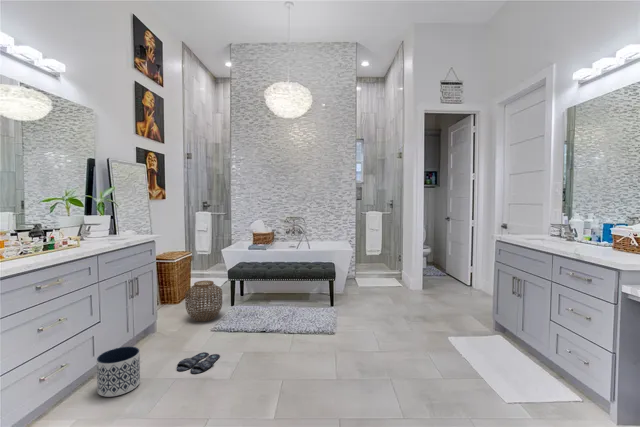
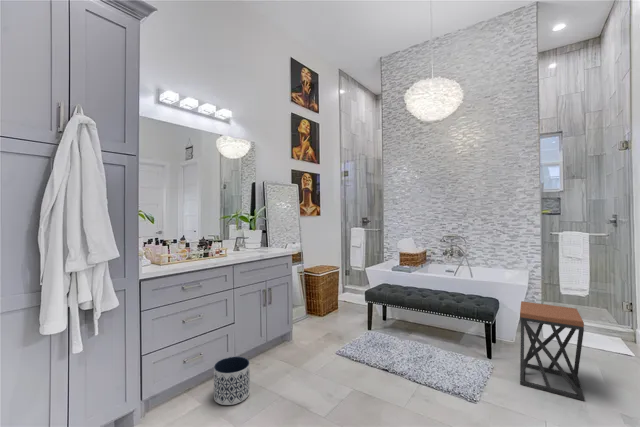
stool: none [353,260,391,318] -> present [520,301,584,401]
woven basket: present [185,280,222,321] -> none [319,299,354,342]
slippers: present [177,352,220,374] -> none [283,380,329,405]

